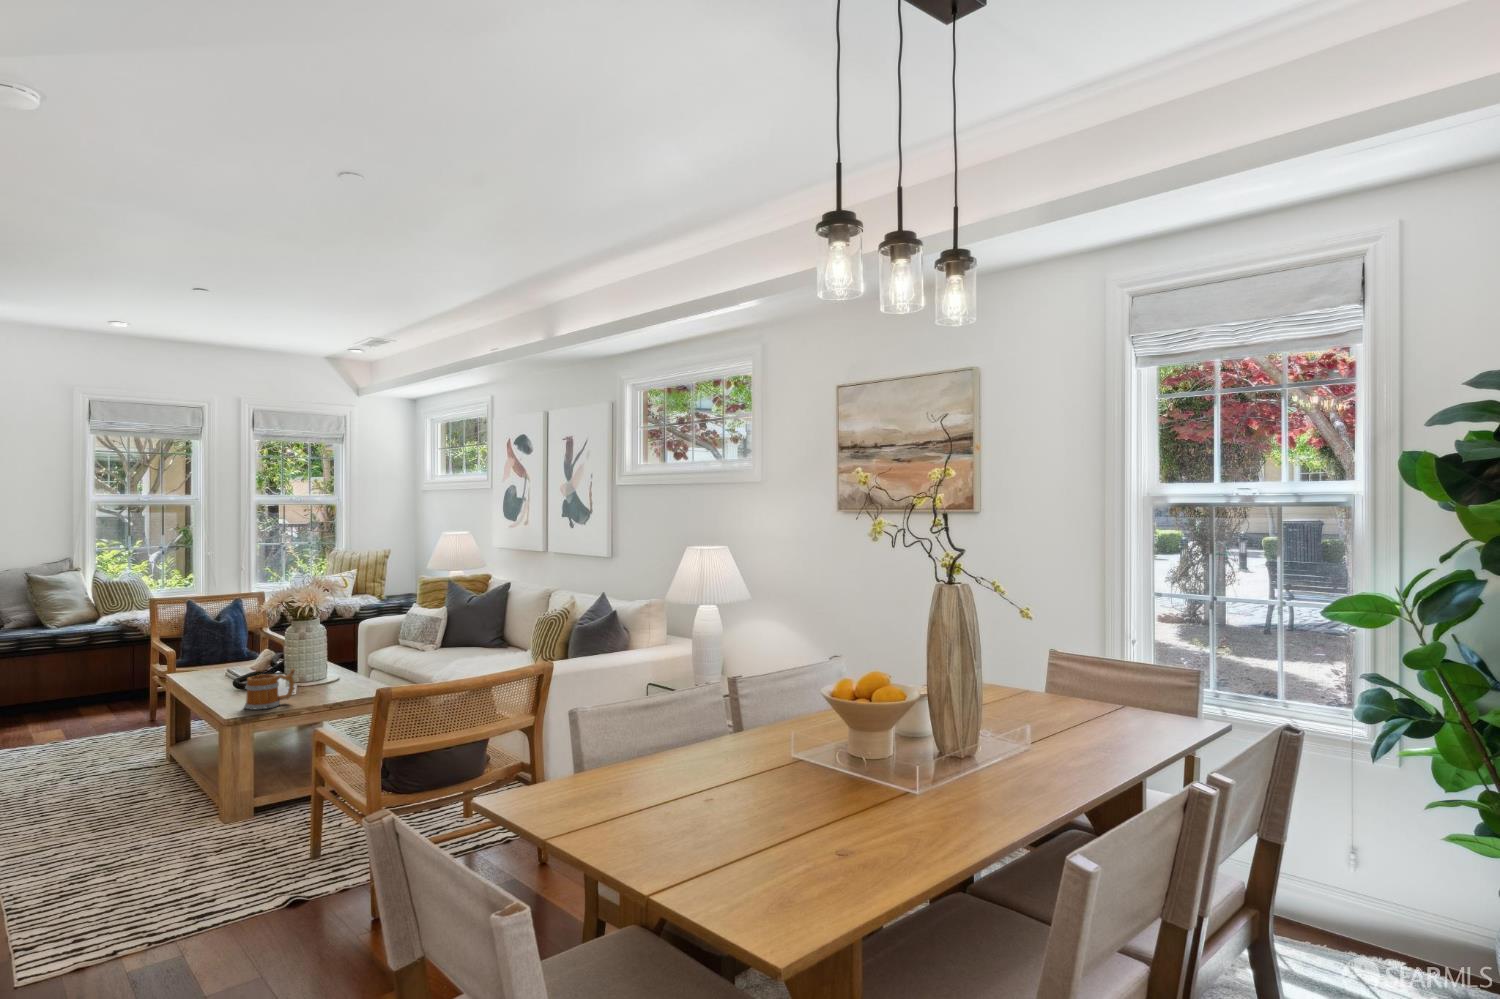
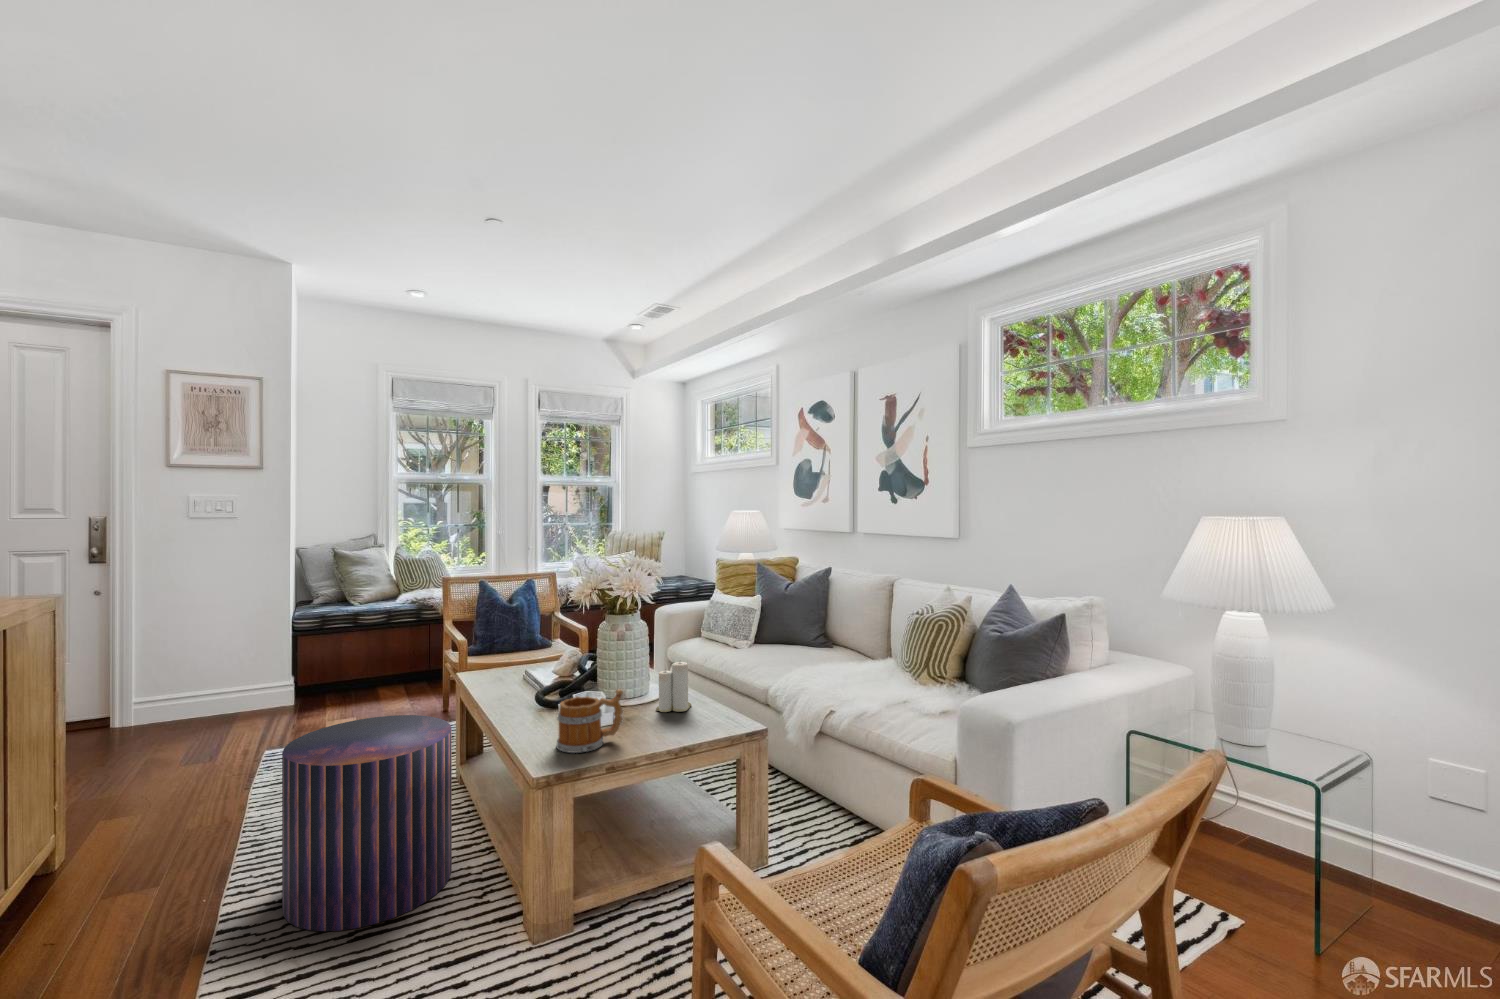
candle: none [328,649,357,688] -> present [656,662,691,712]
pouf: none [35,697,165,833] -> present [282,715,452,931]

